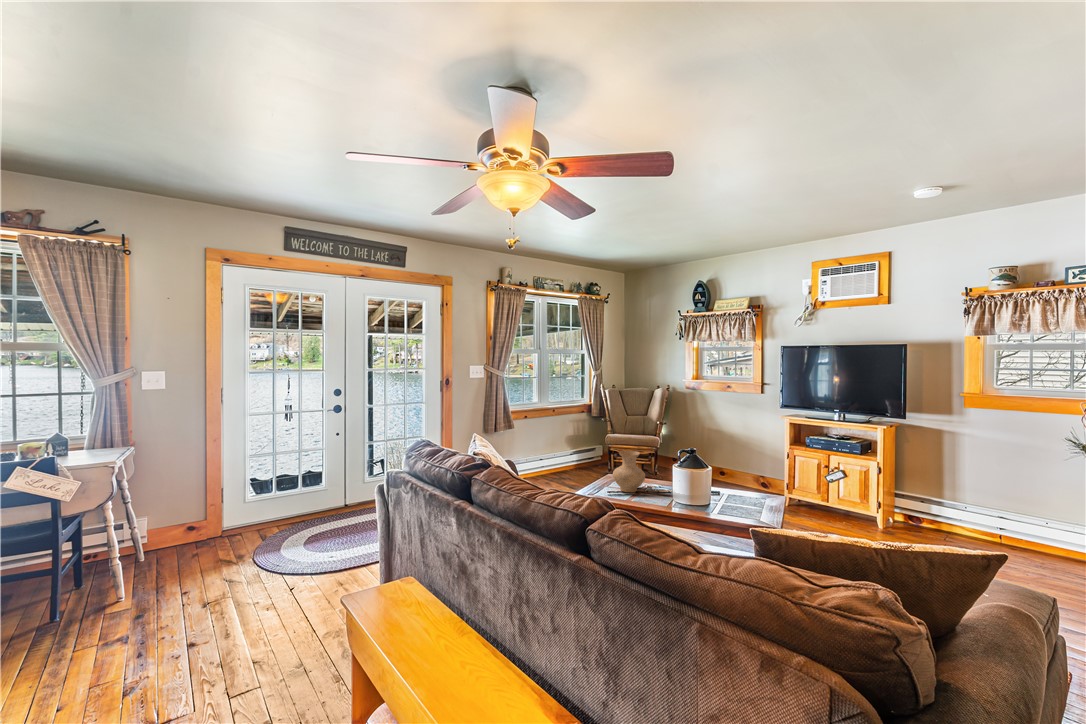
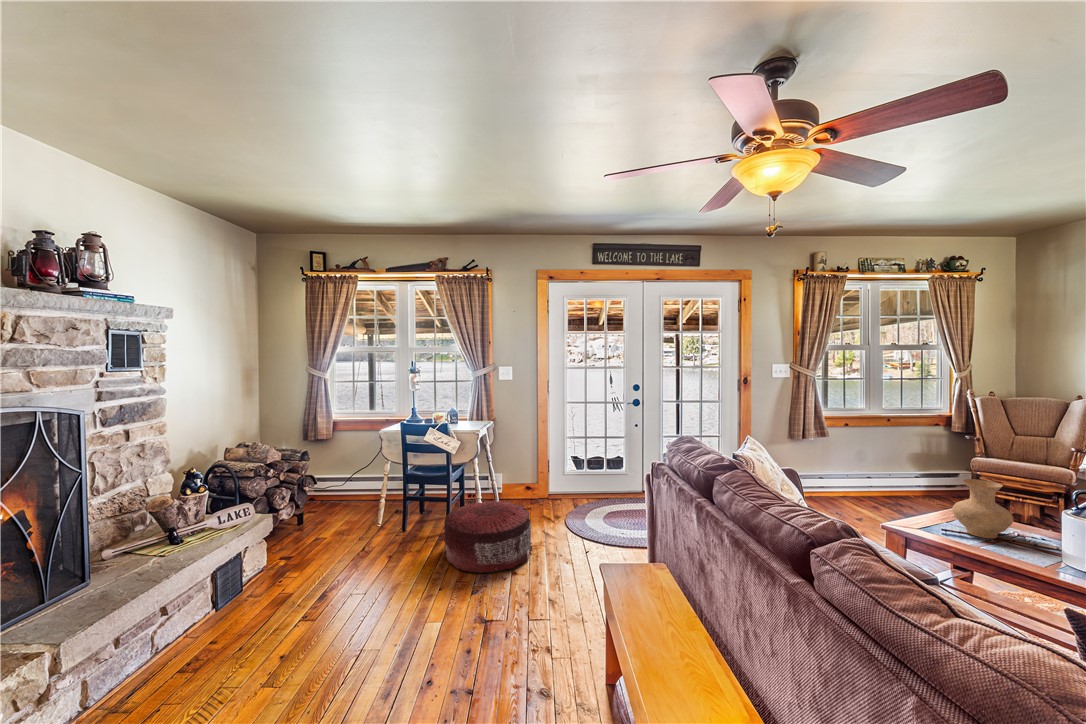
pouf: none [50,553,215,673] -> present [444,500,532,573]

